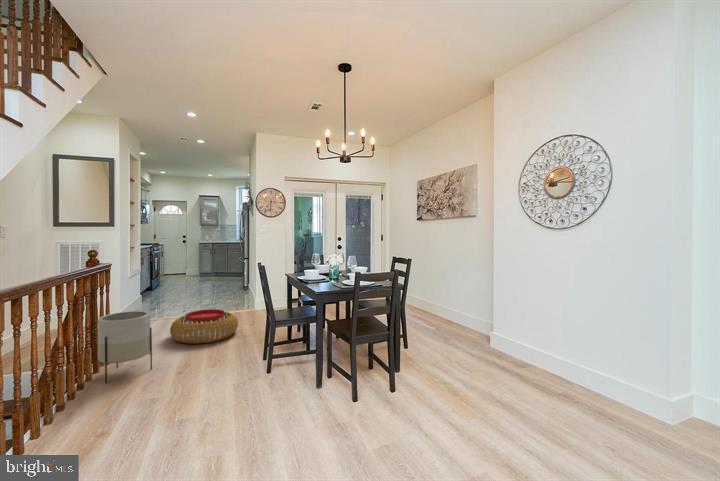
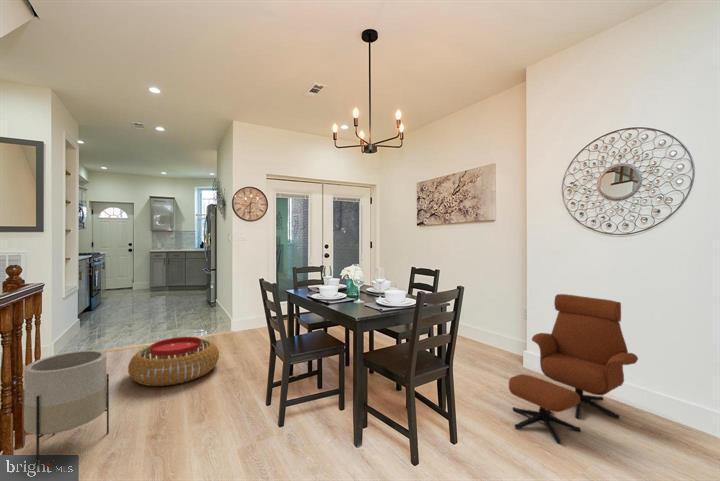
lounge chair: none [450,281,563,398] -> present [509,294,638,443]

